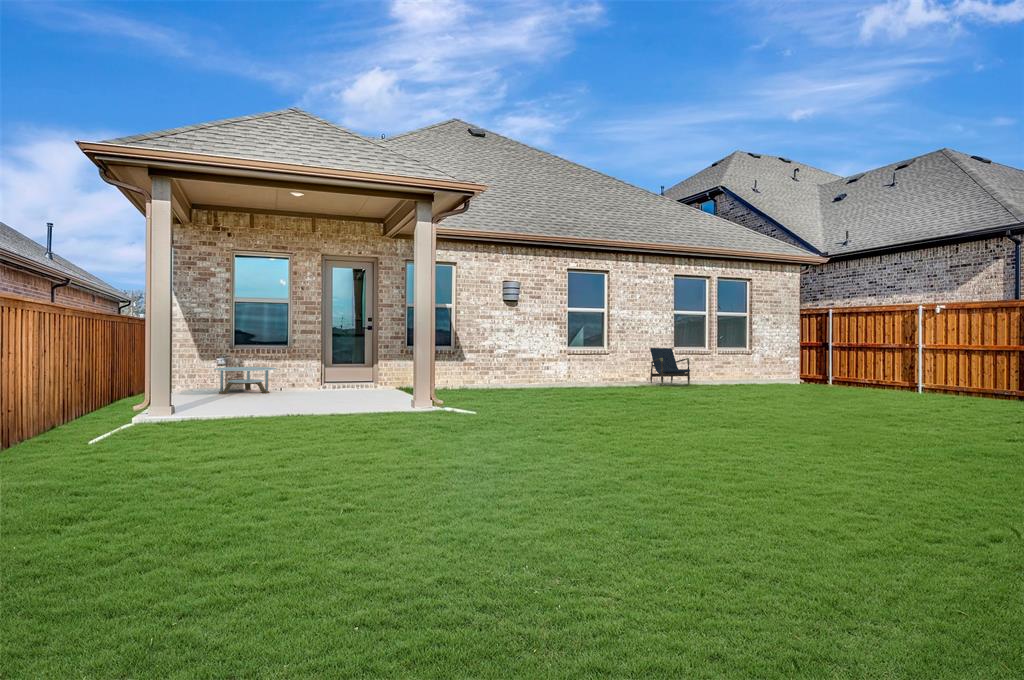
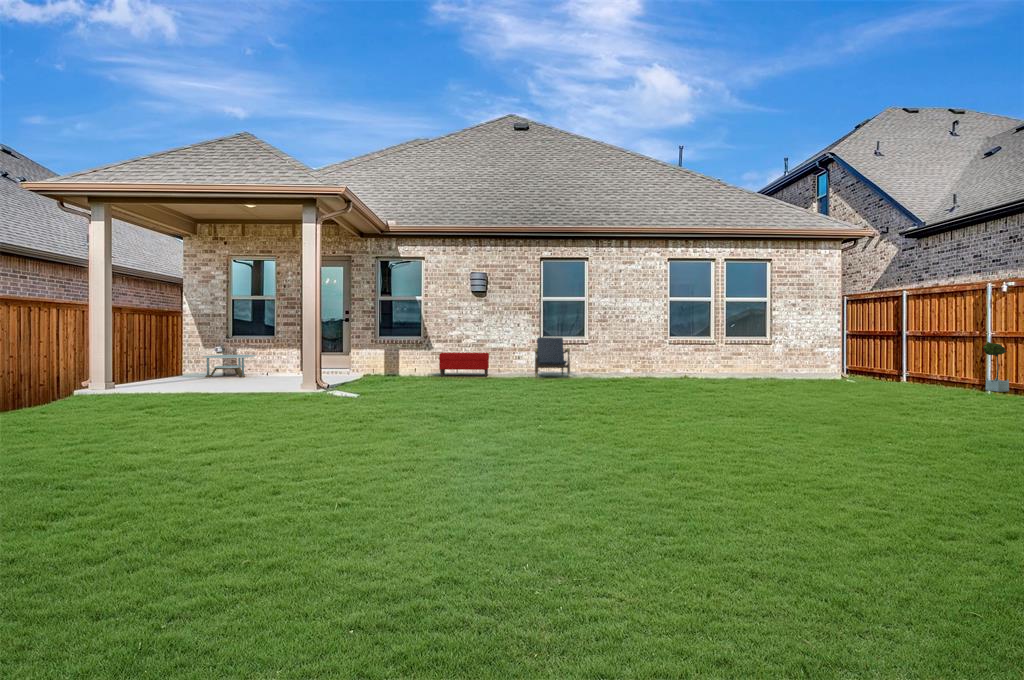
lounge chair: present [650,348,690,386] -> present [535,337,570,378]
potted tree: none [931,352,950,391] -> present [983,342,1009,392]
bench: none [475,363,529,388] -> present [439,353,489,377]

